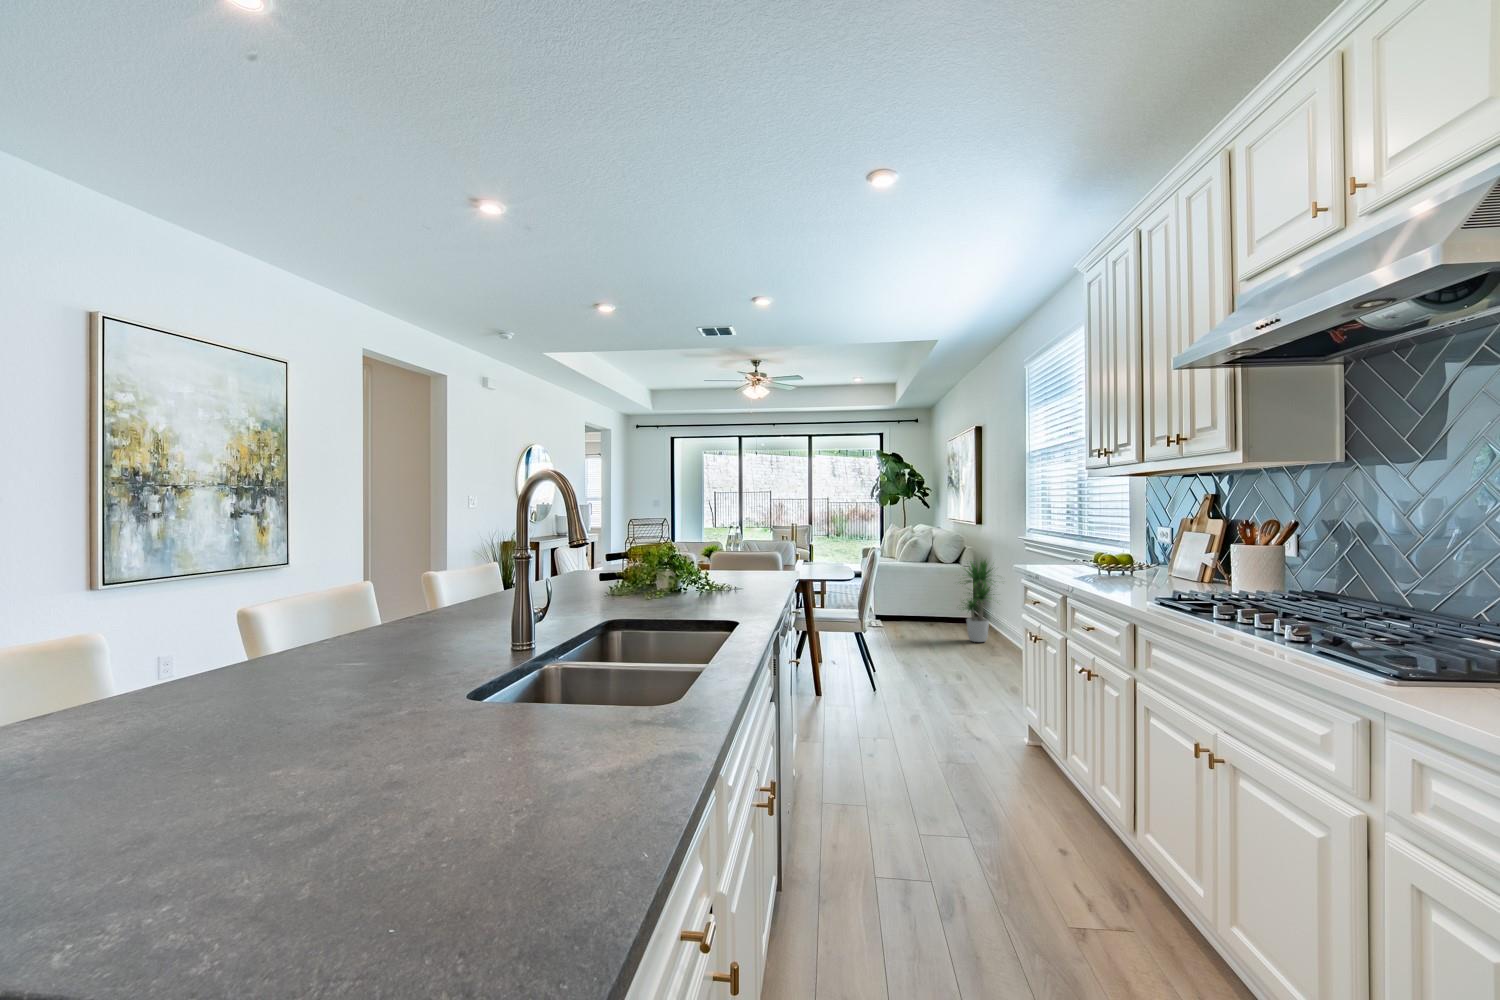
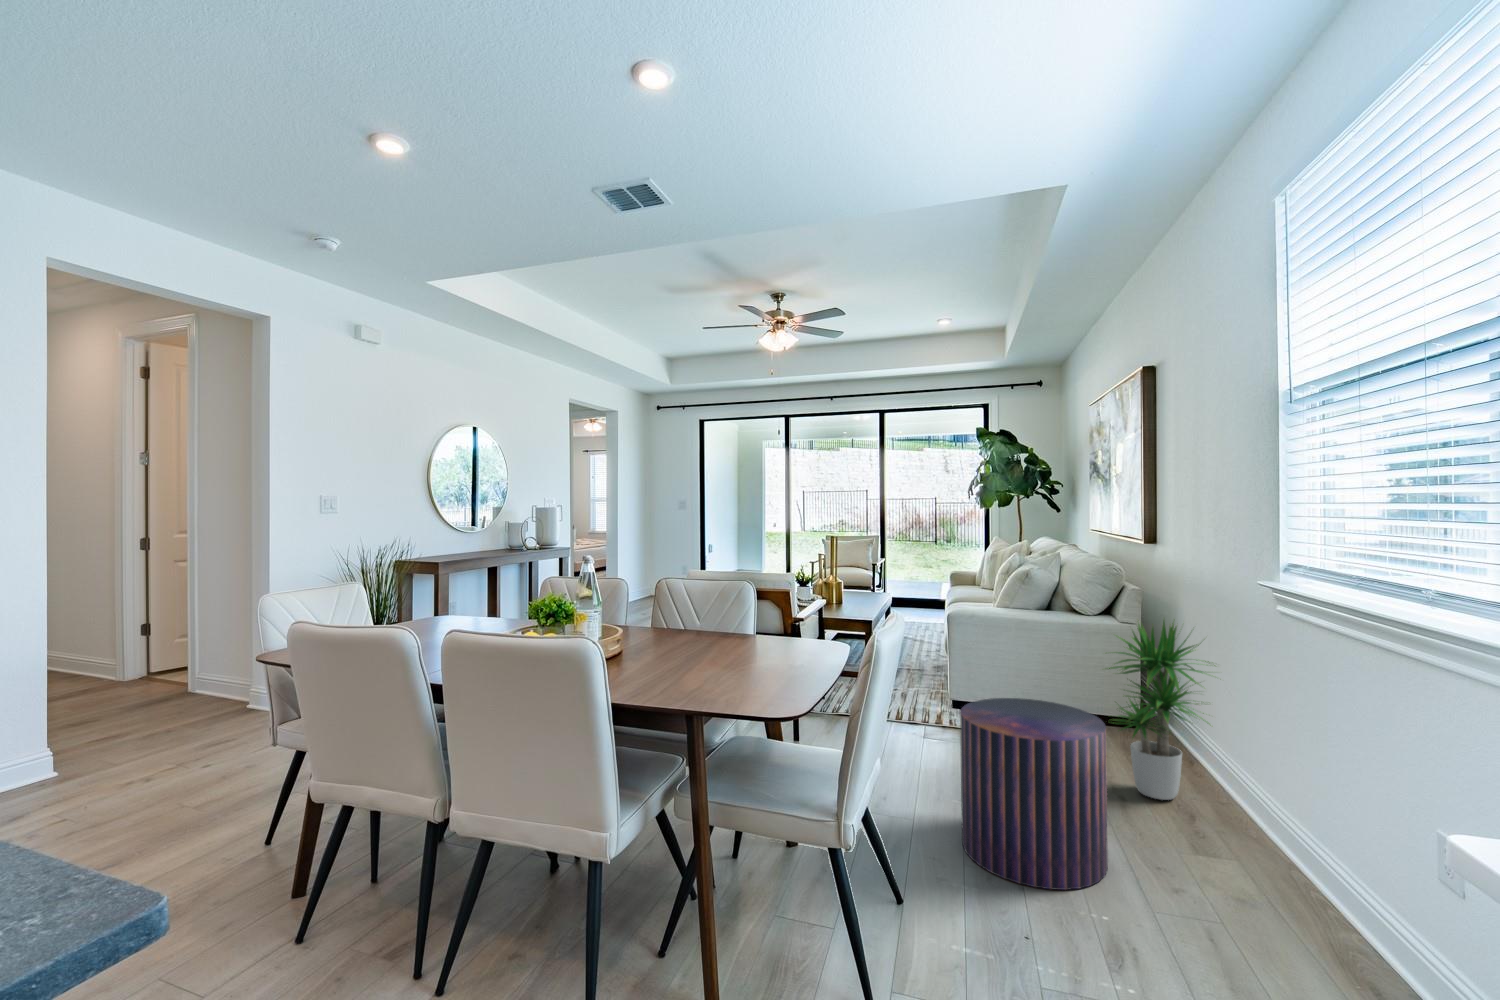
pouf: none [893,593,955,664] -> present [960,698,1108,890]

